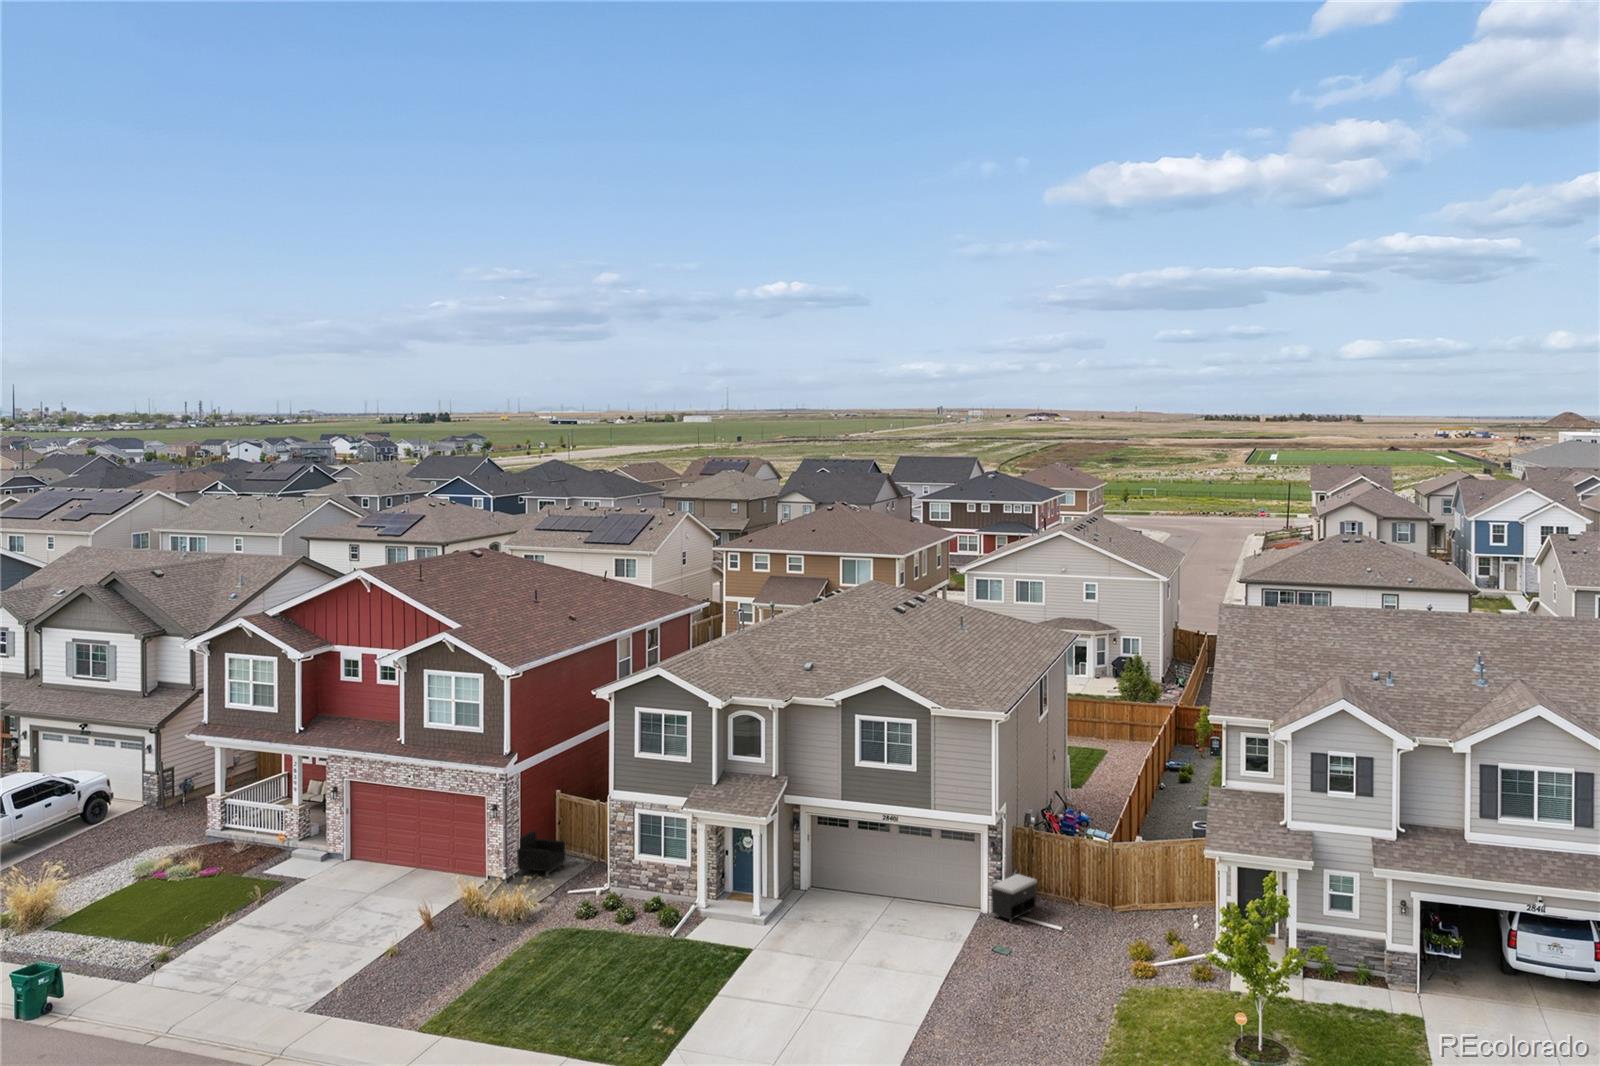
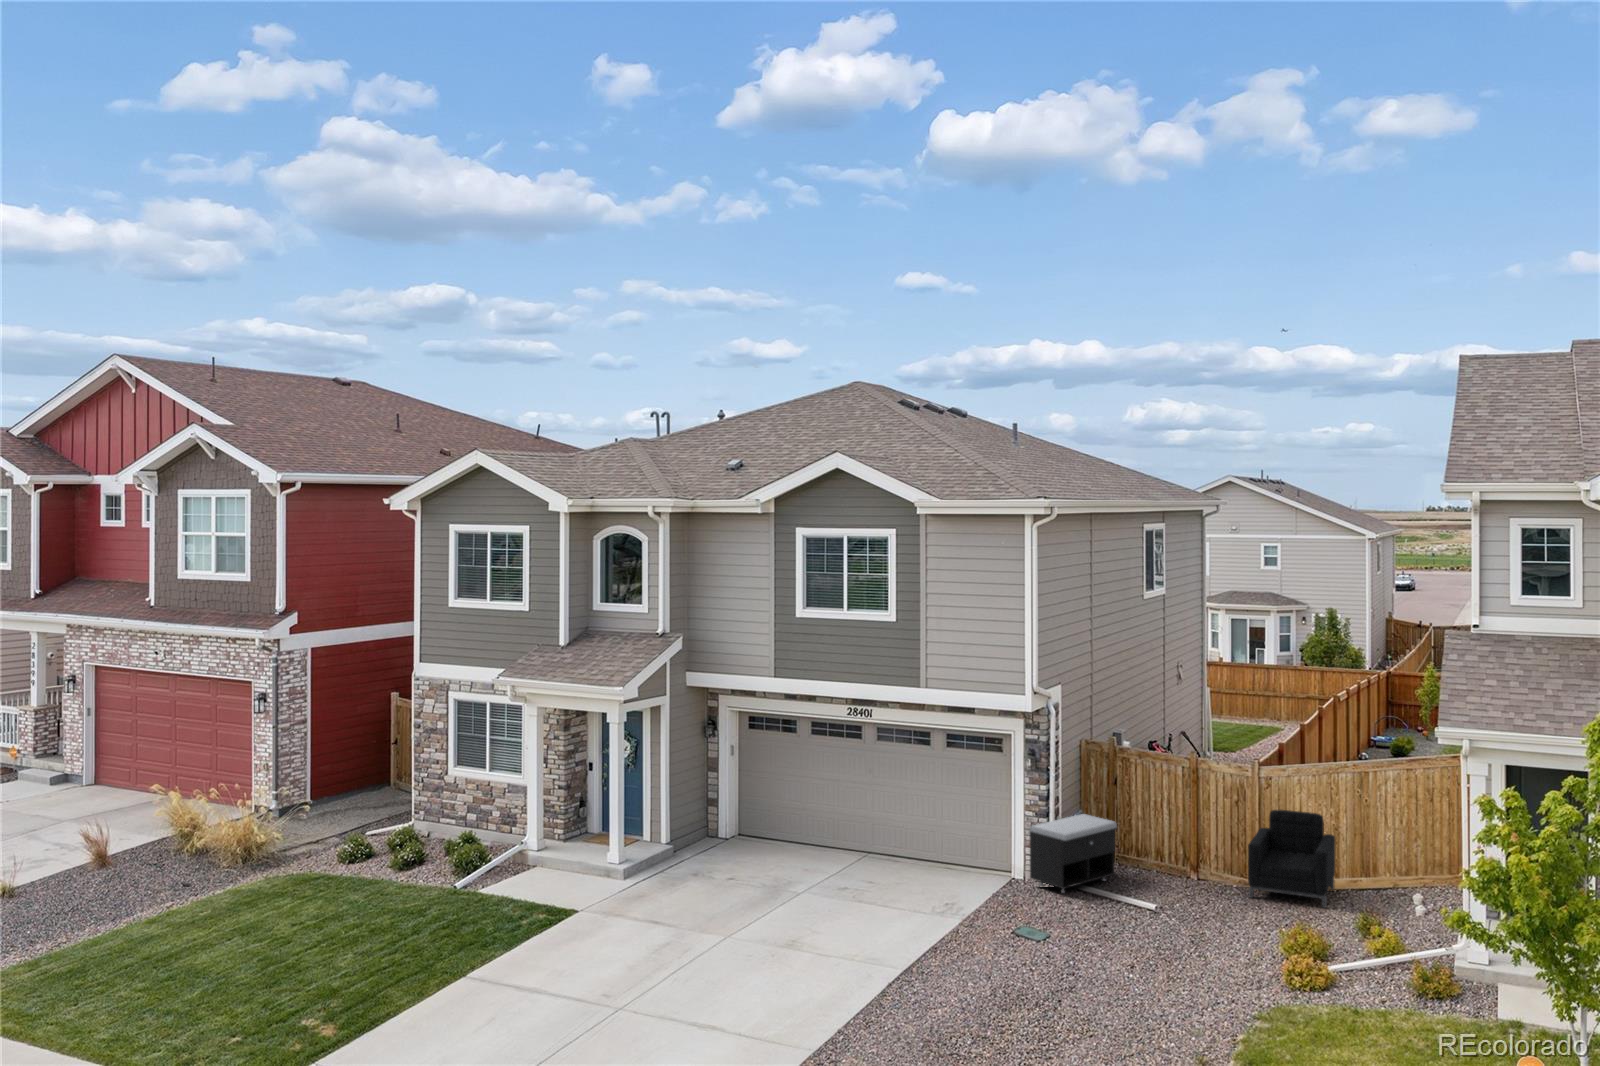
armchair: present [517,831,565,877] -> present [1248,810,1335,908]

